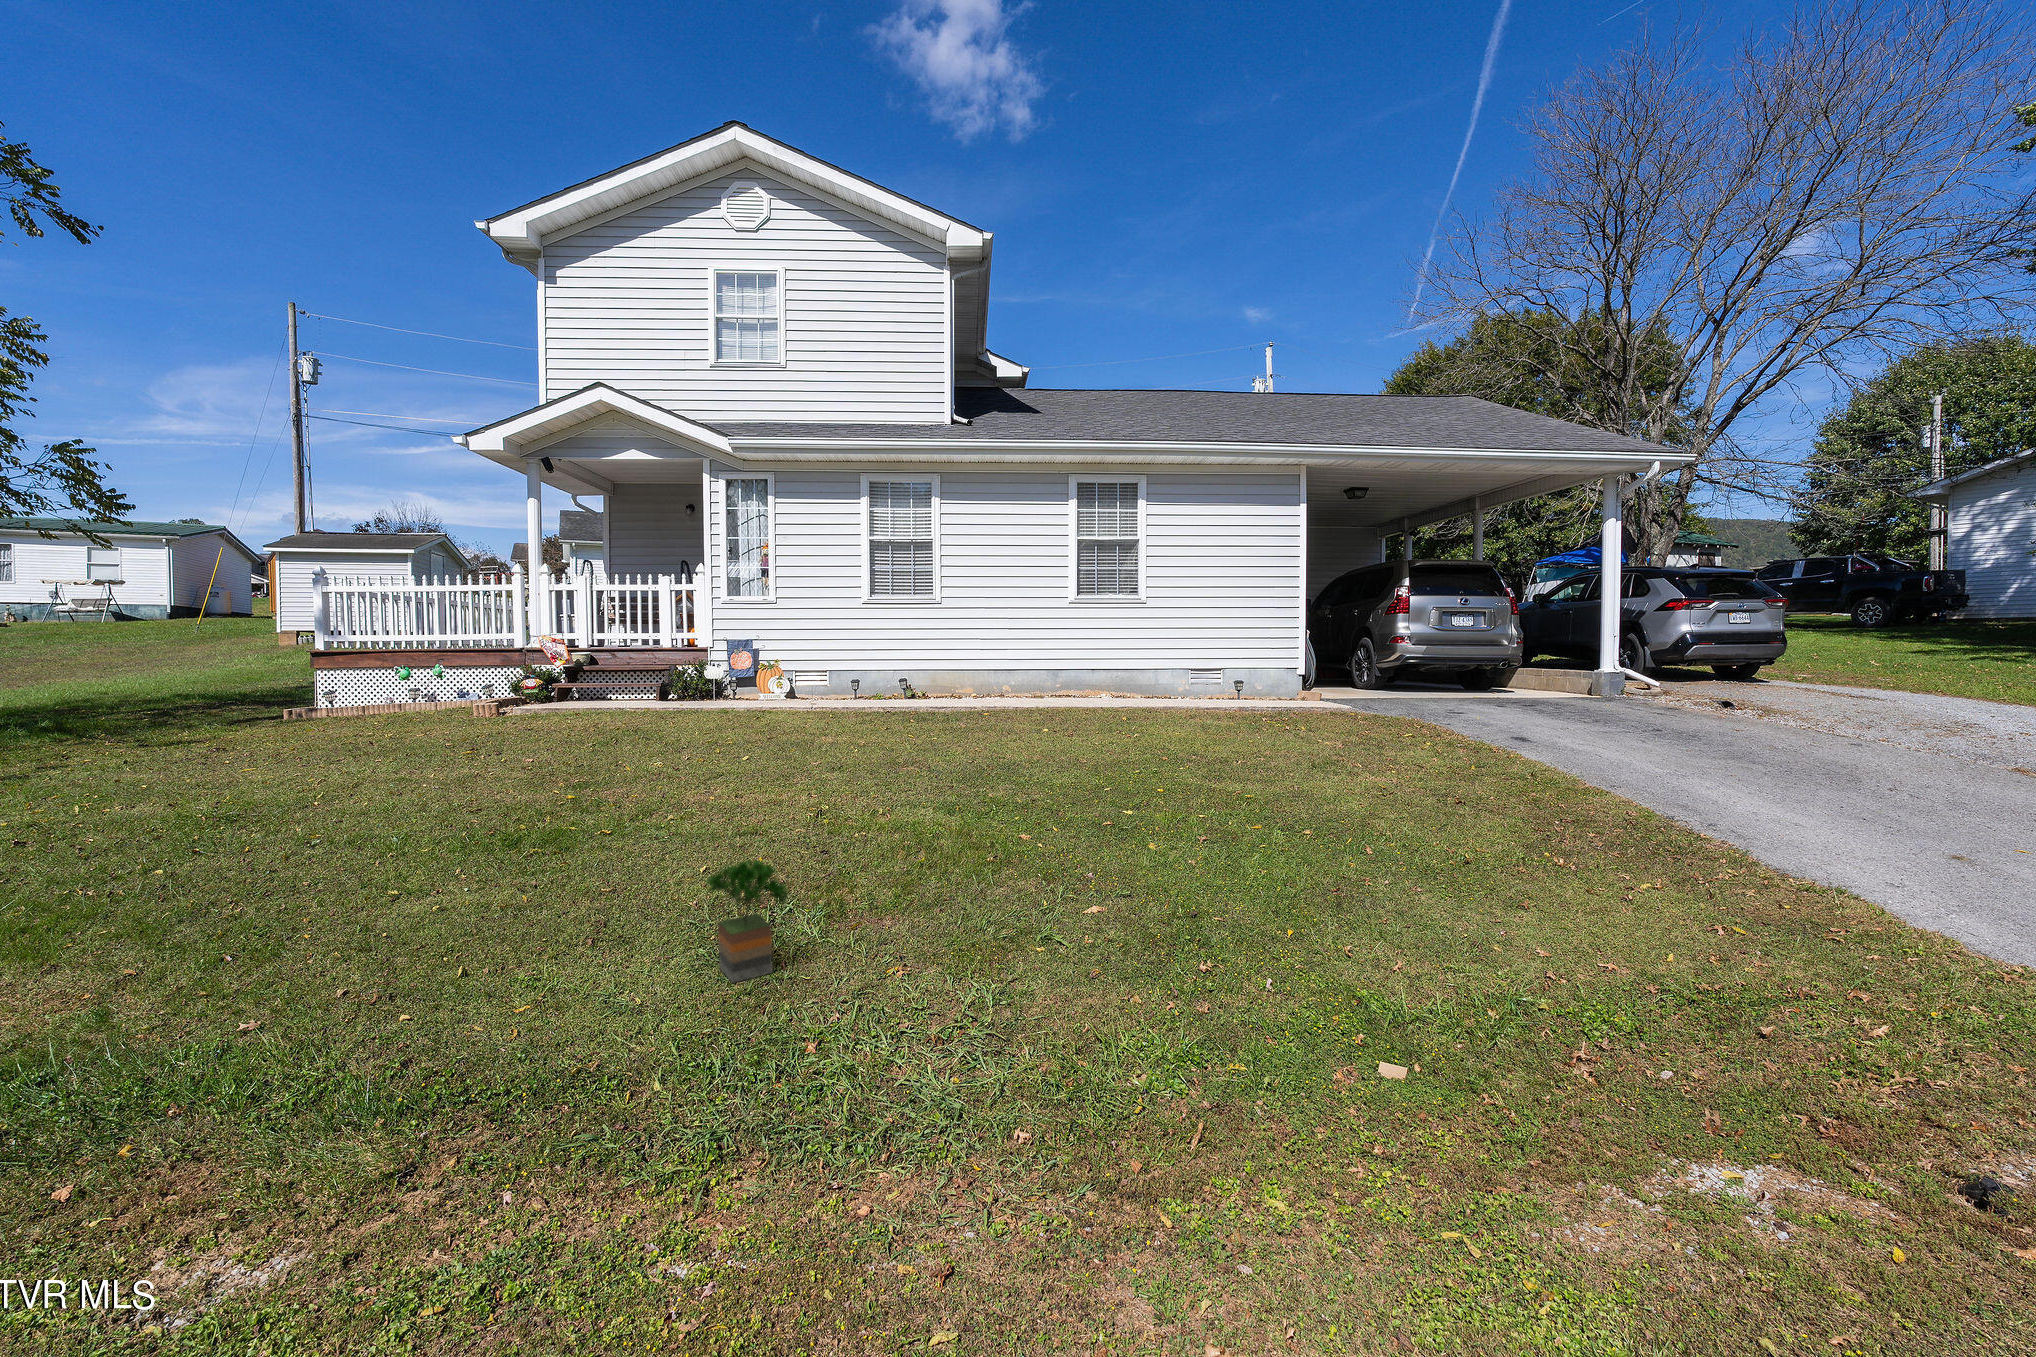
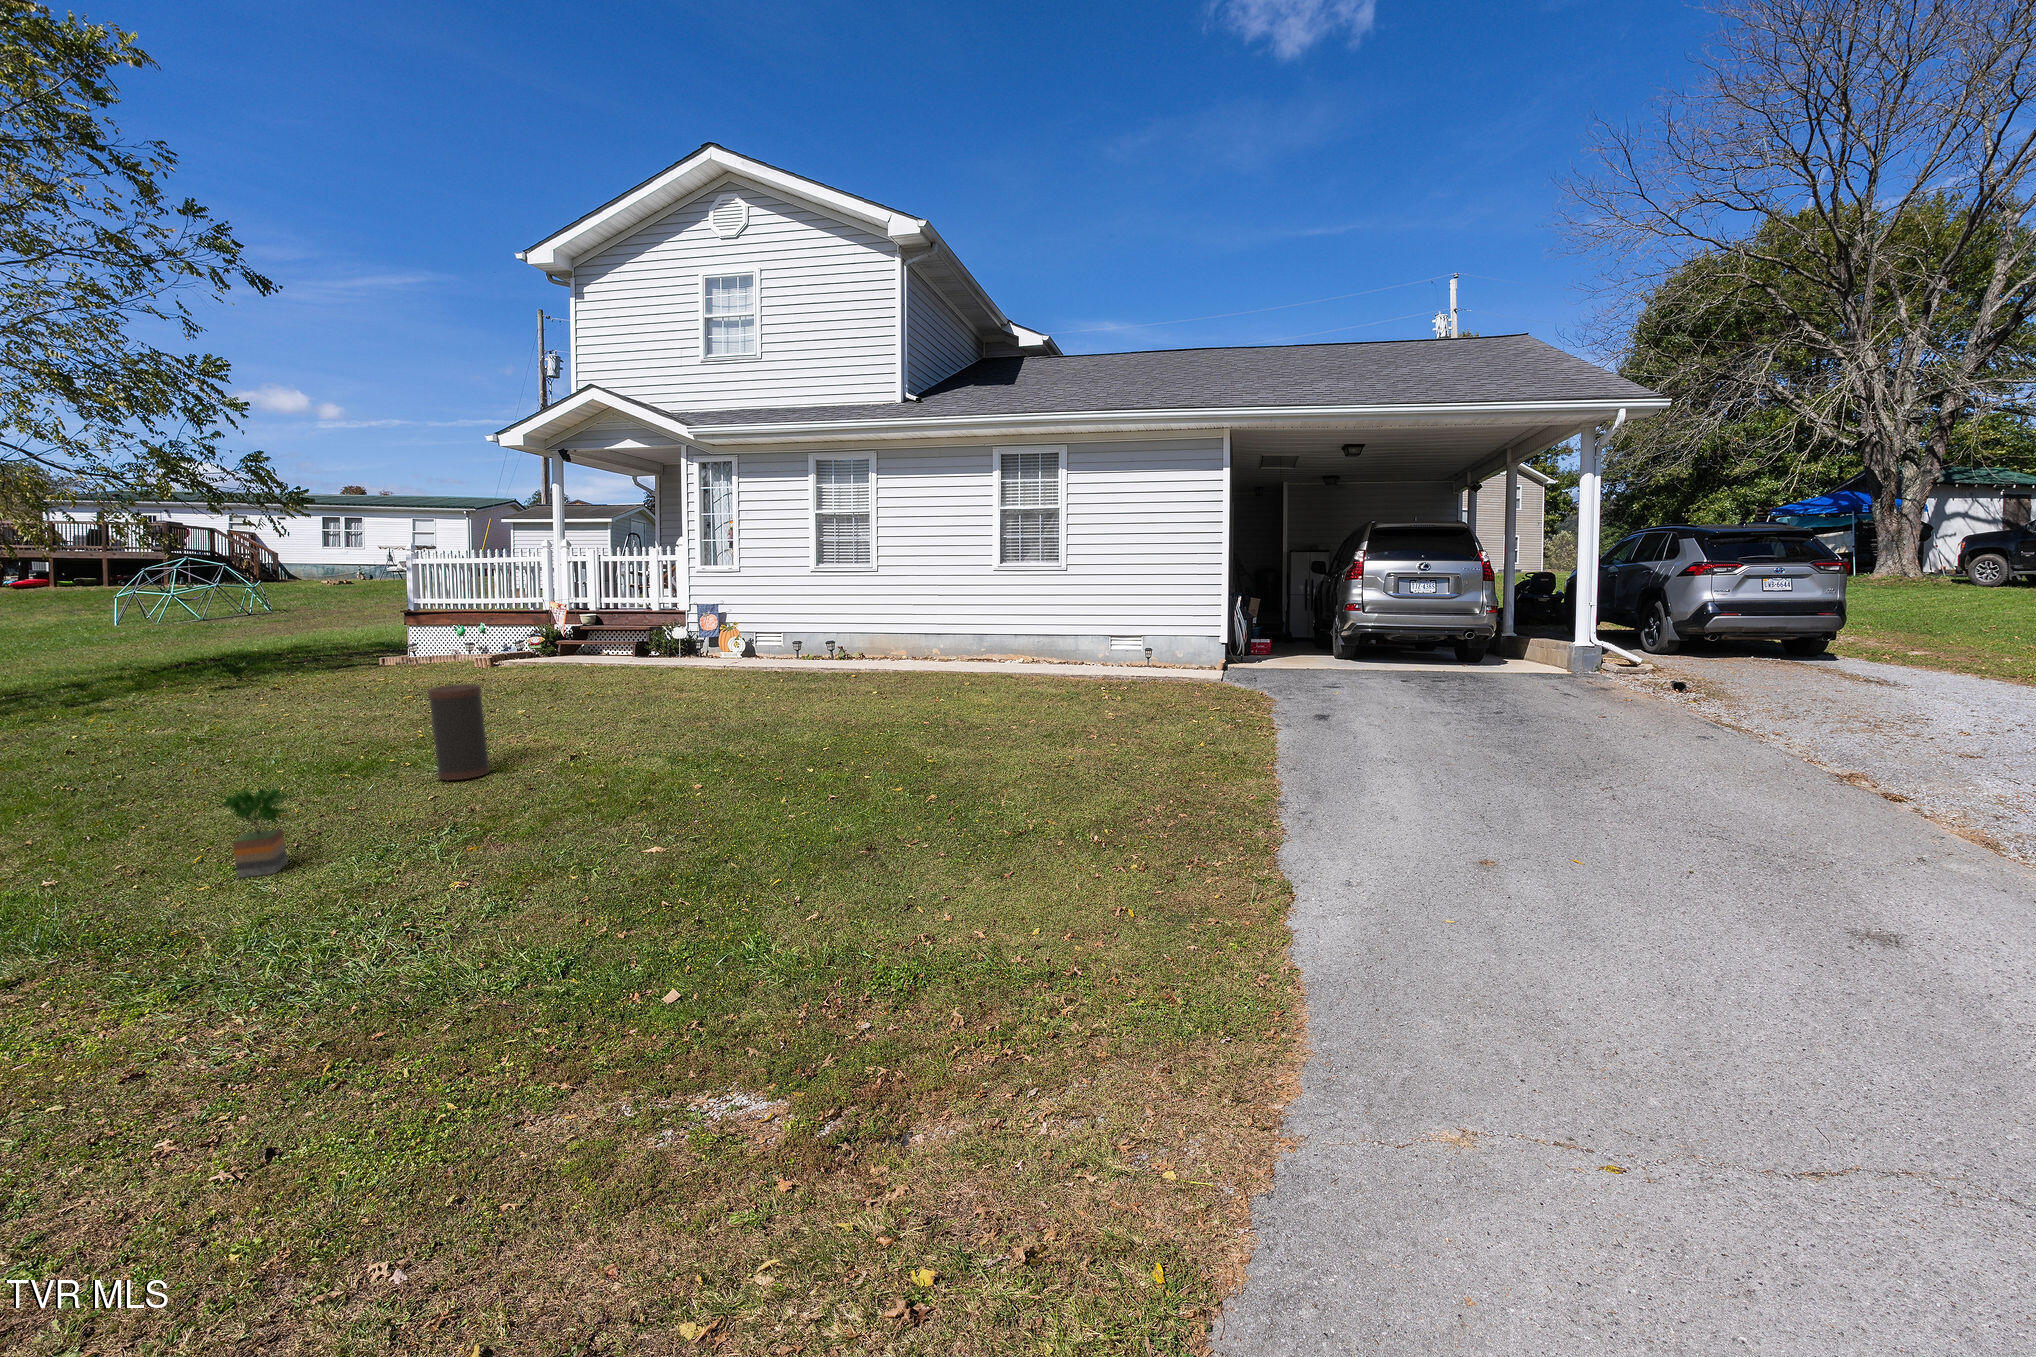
trash can: none [747,725,807,847] -> present [428,684,490,781]

